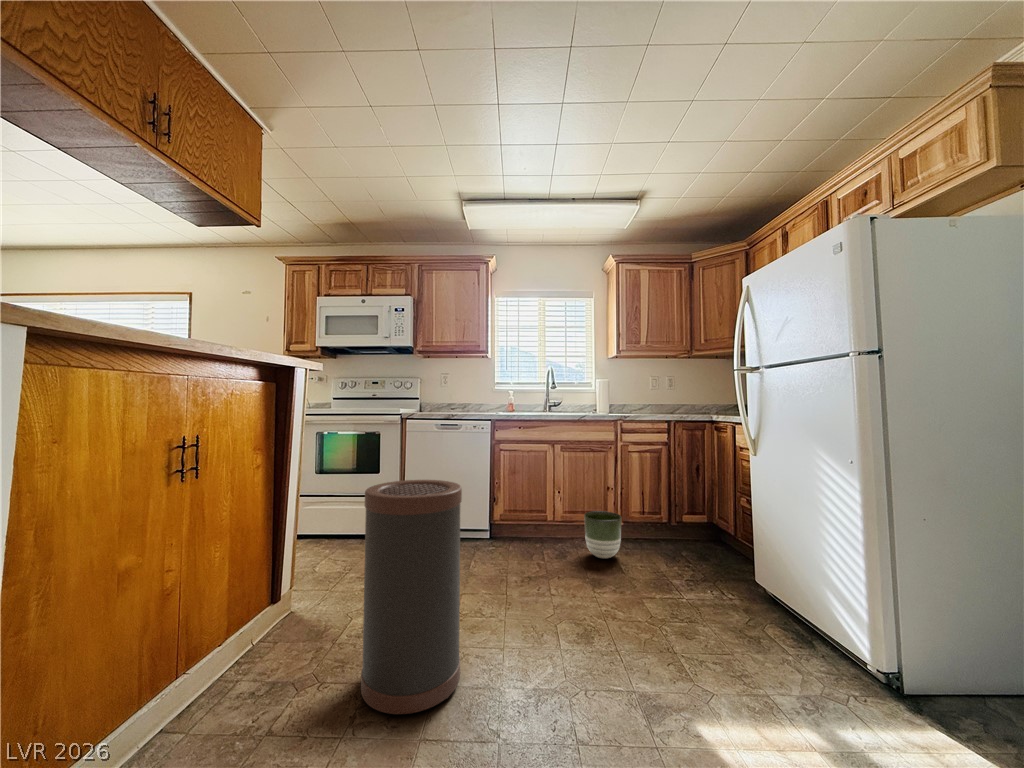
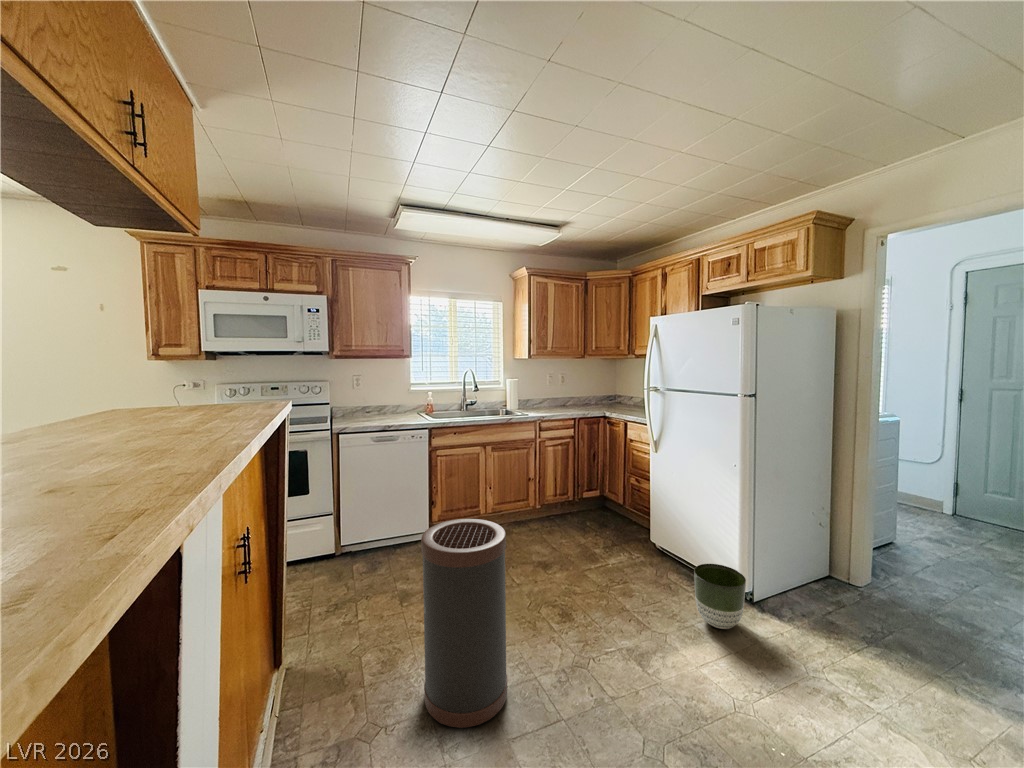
planter: present [584,511,622,558] -> present [694,564,746,629]

